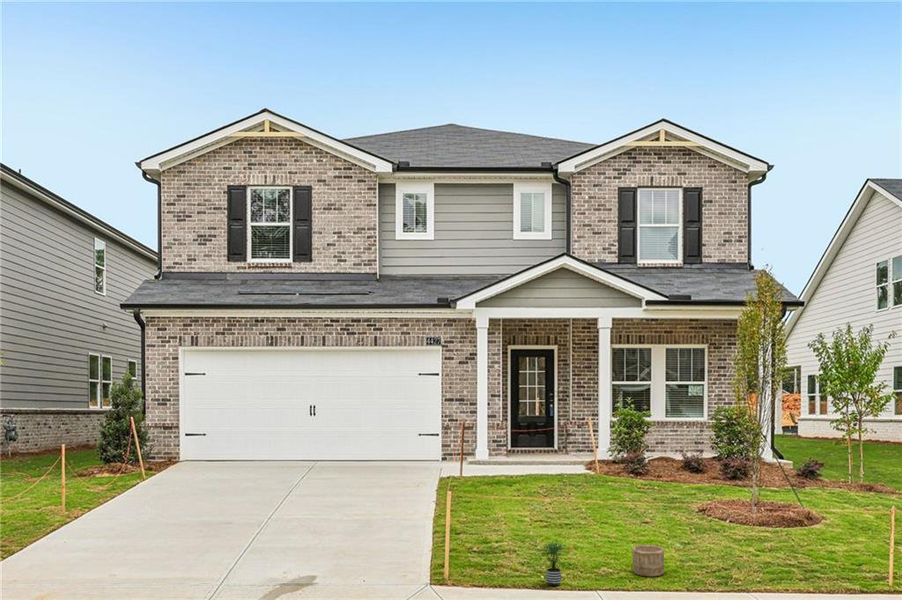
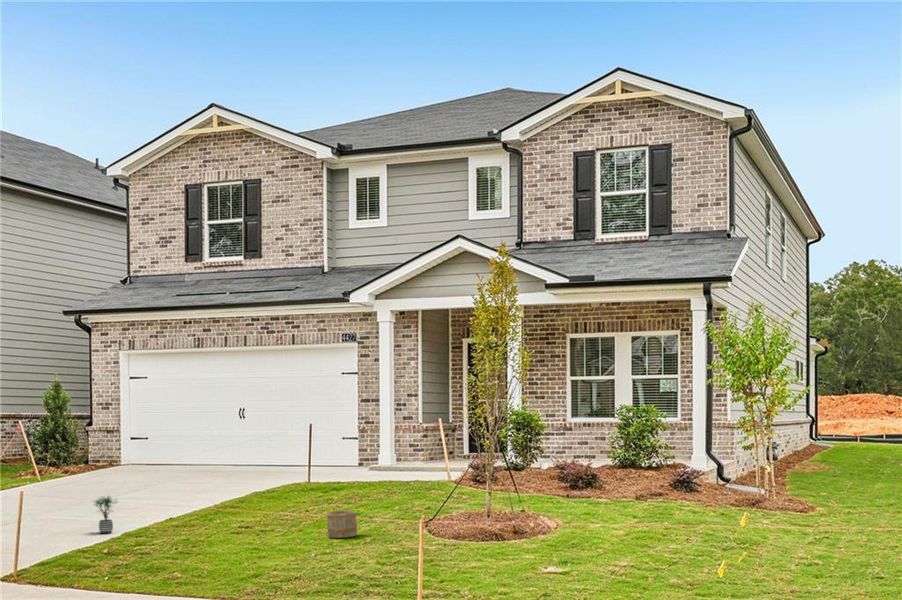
wooden bucket: present [632,545,664,577] -> present [326,510,357,538]

